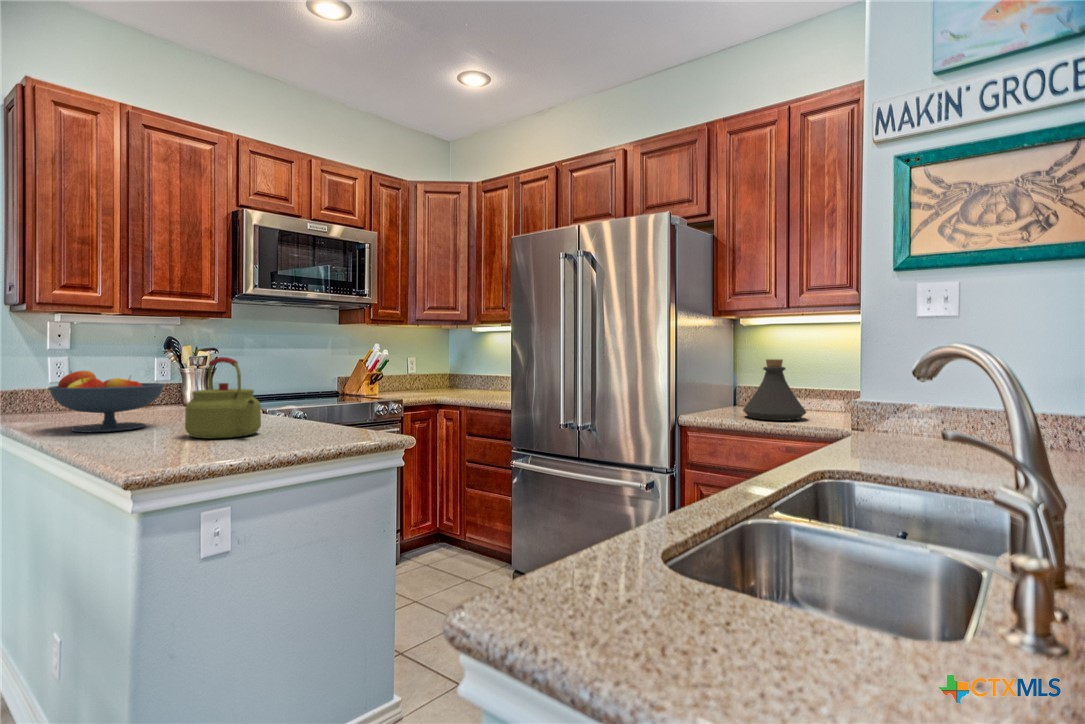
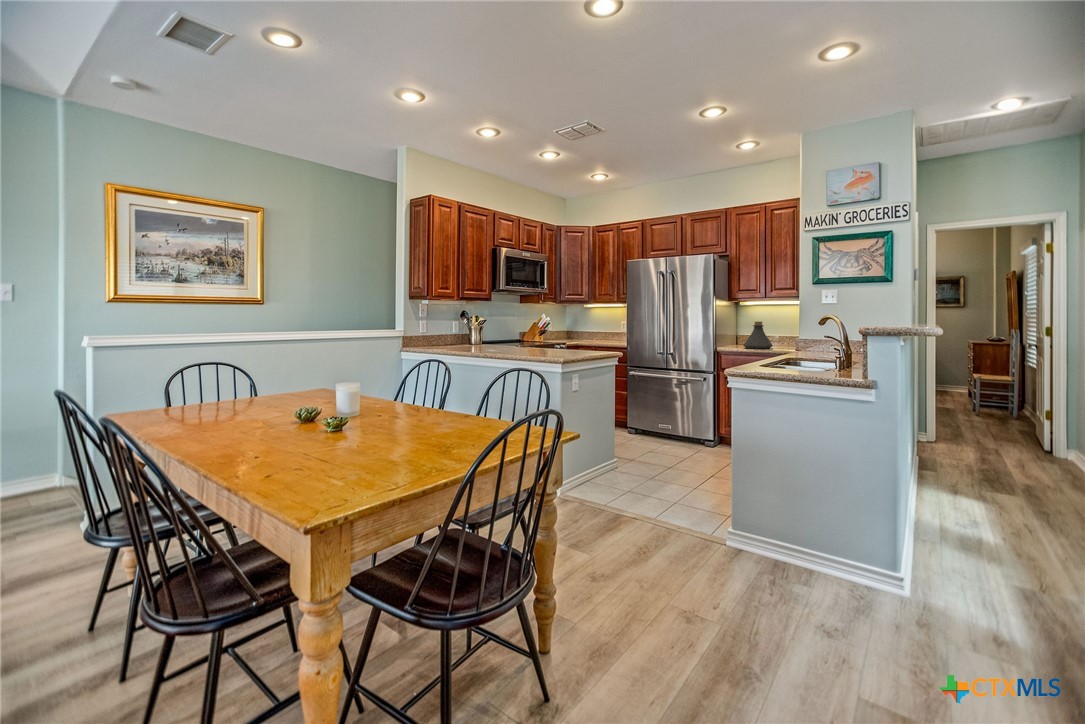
kettle: present [185,357,261,439] -> none [529,320,561,352]
fruit bowl: present [48,371,165,432] -> none [468,326,507,350]

